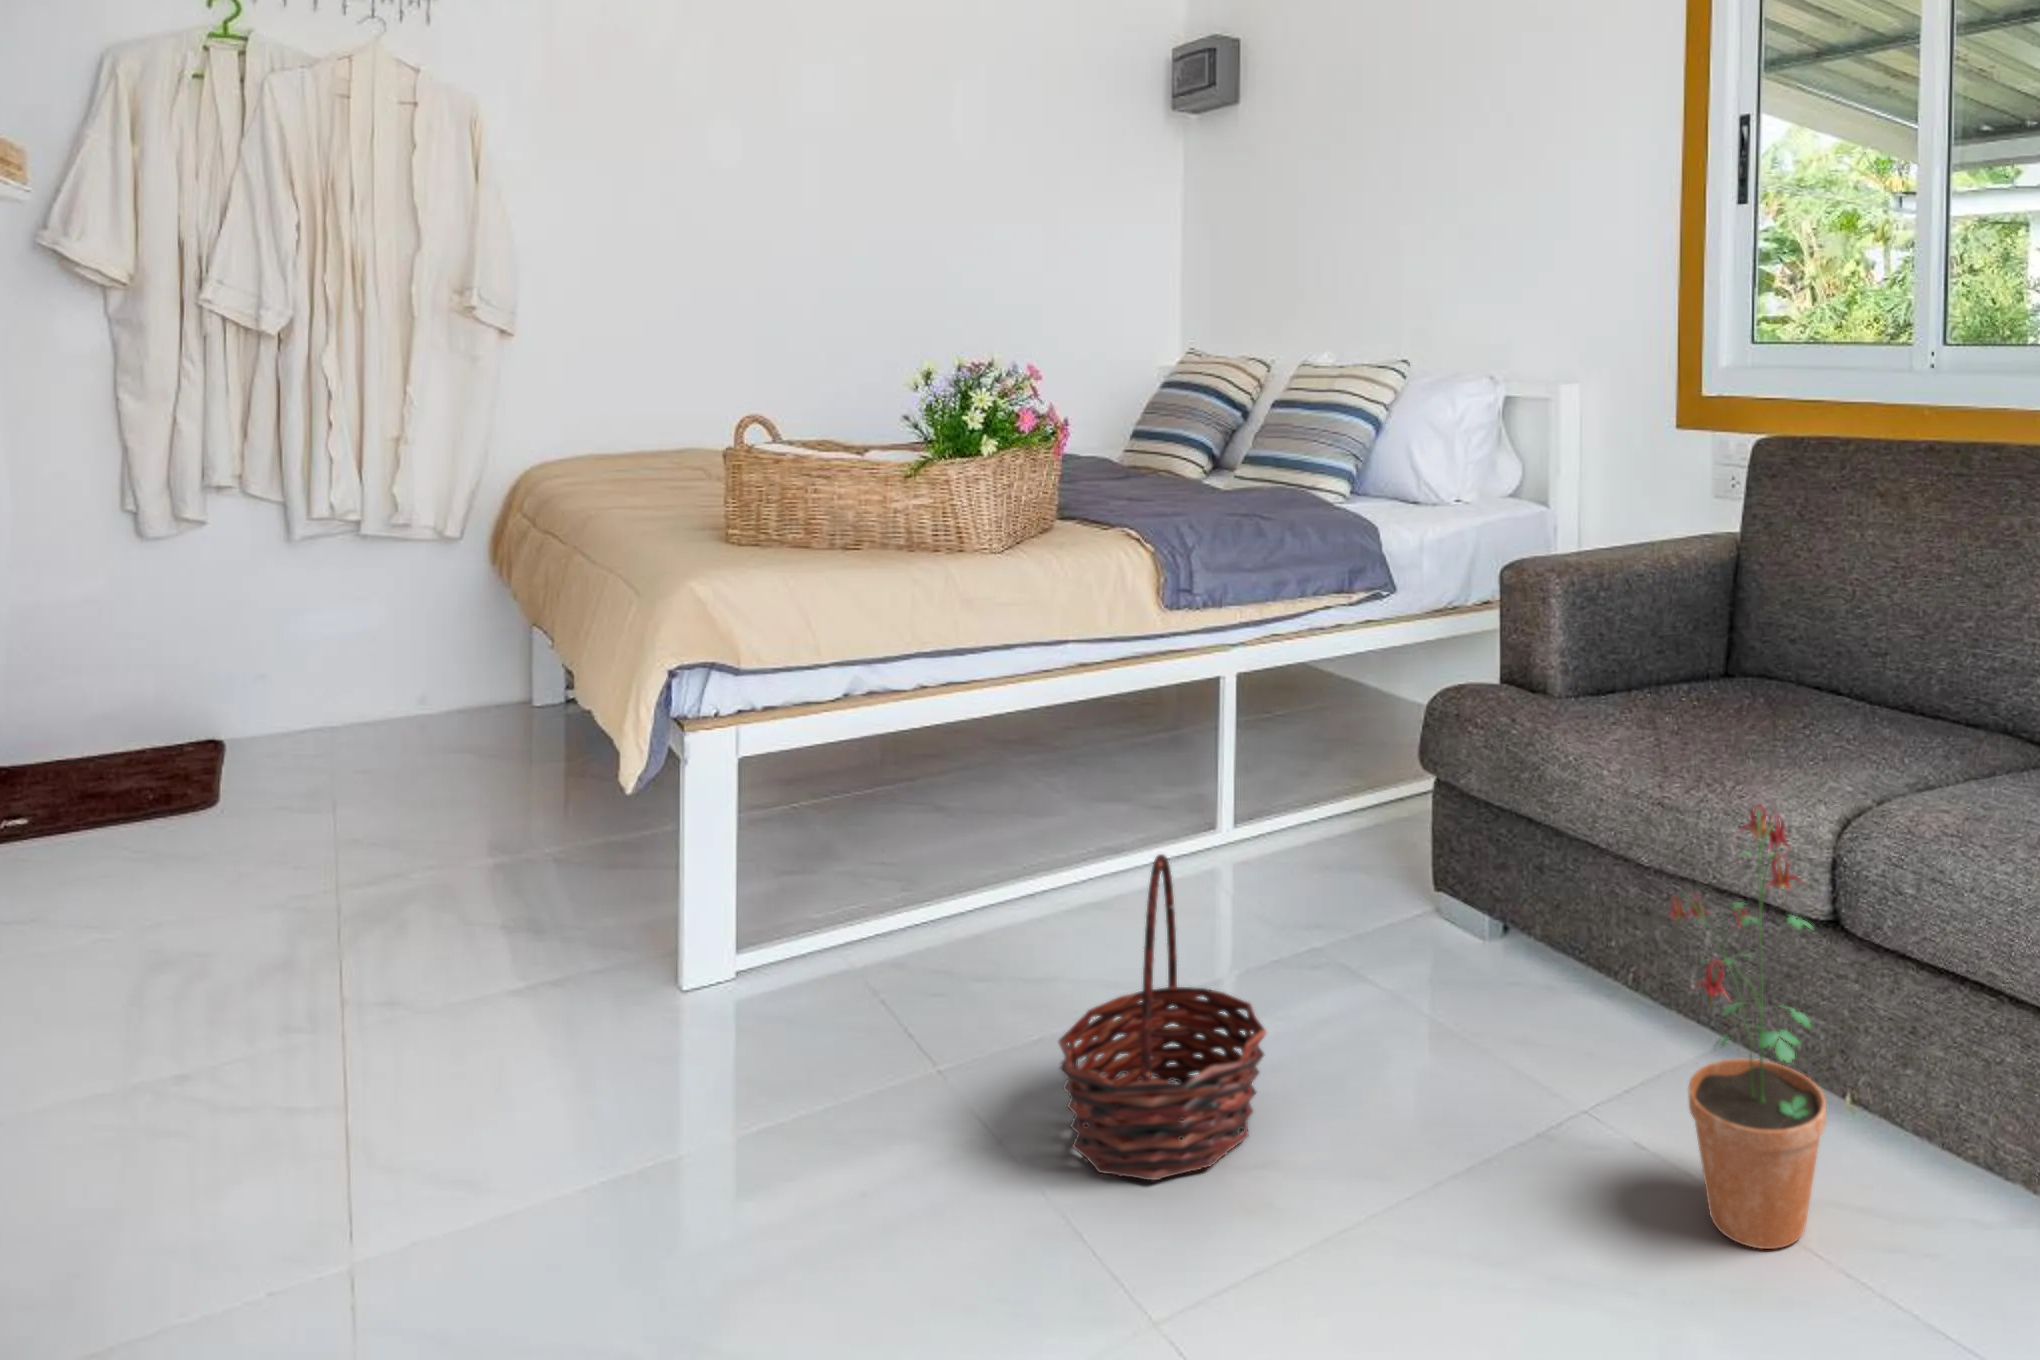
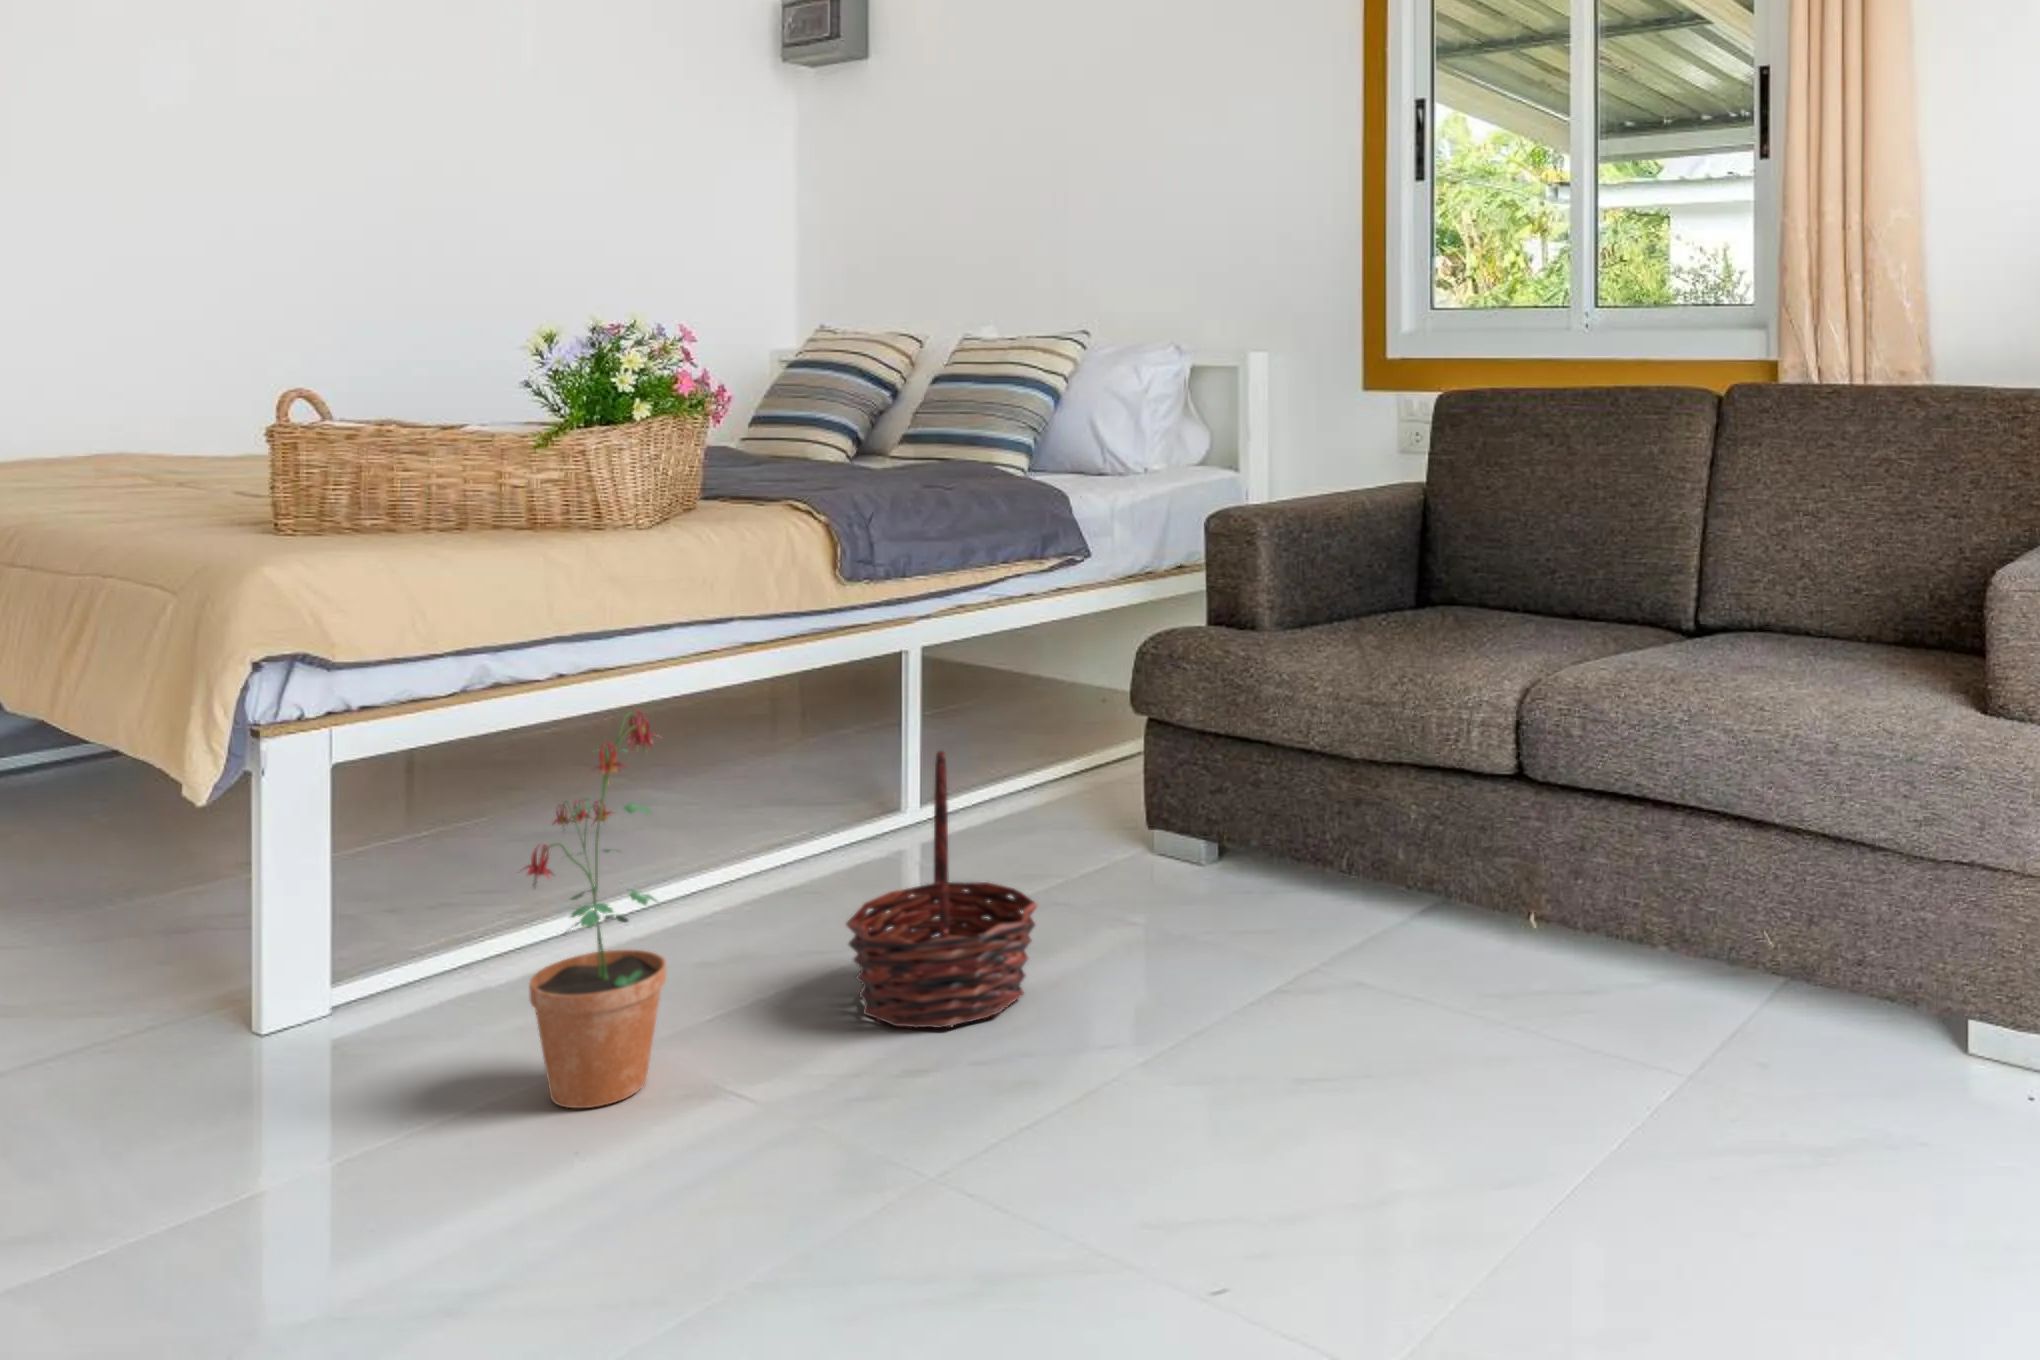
potted plant: present [1670,804,1826,1249] -> present [518,711,667,1108]

